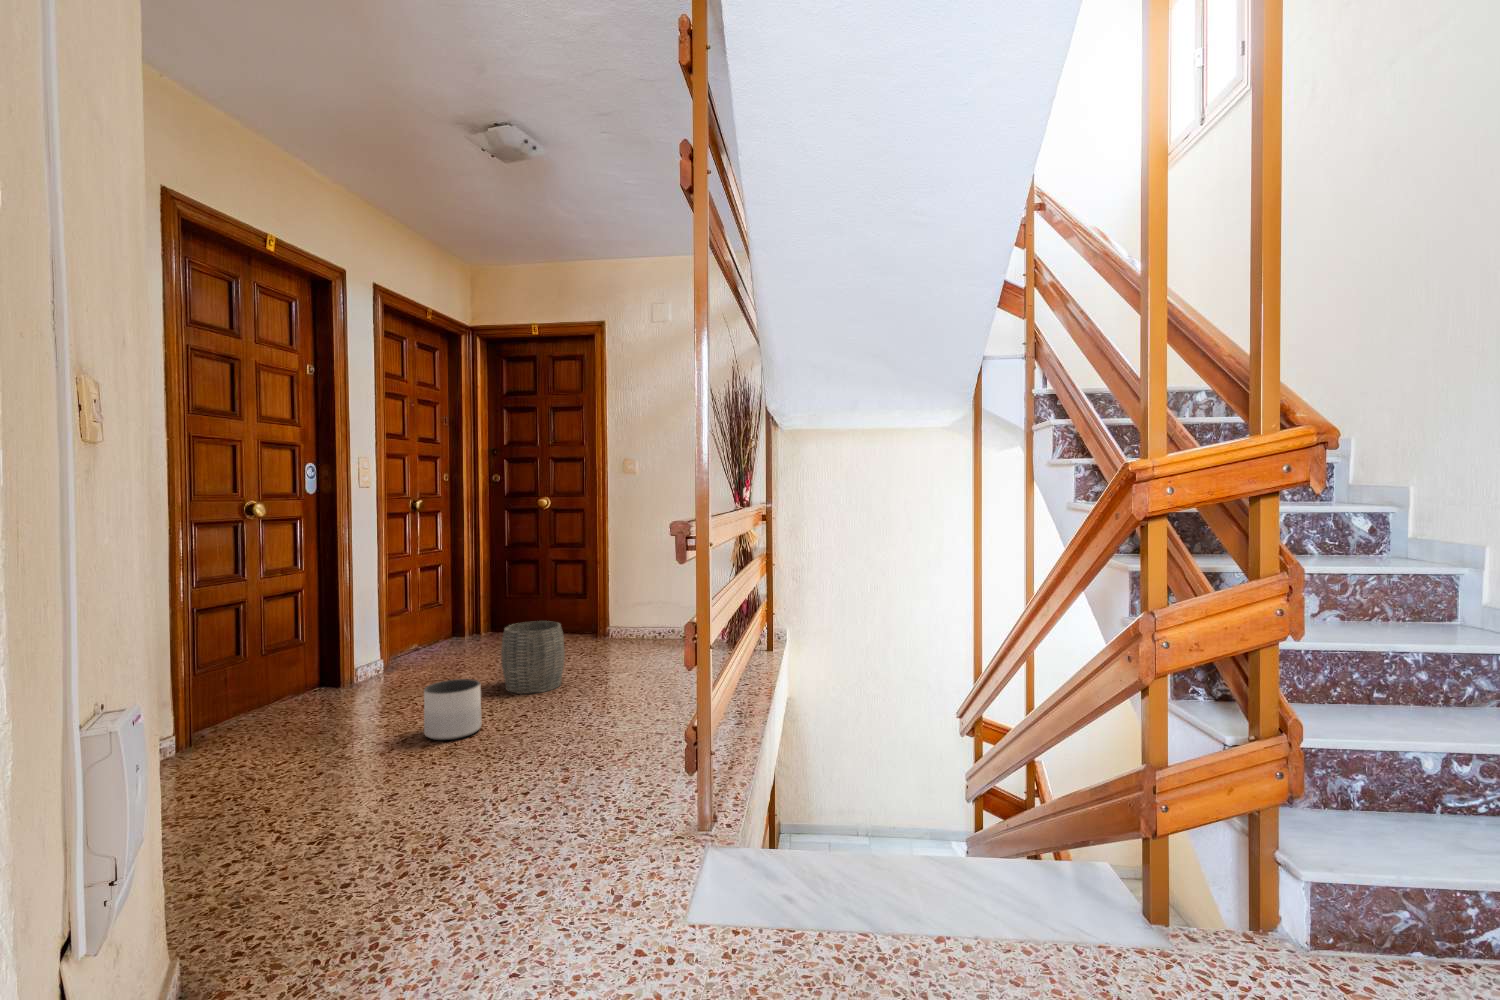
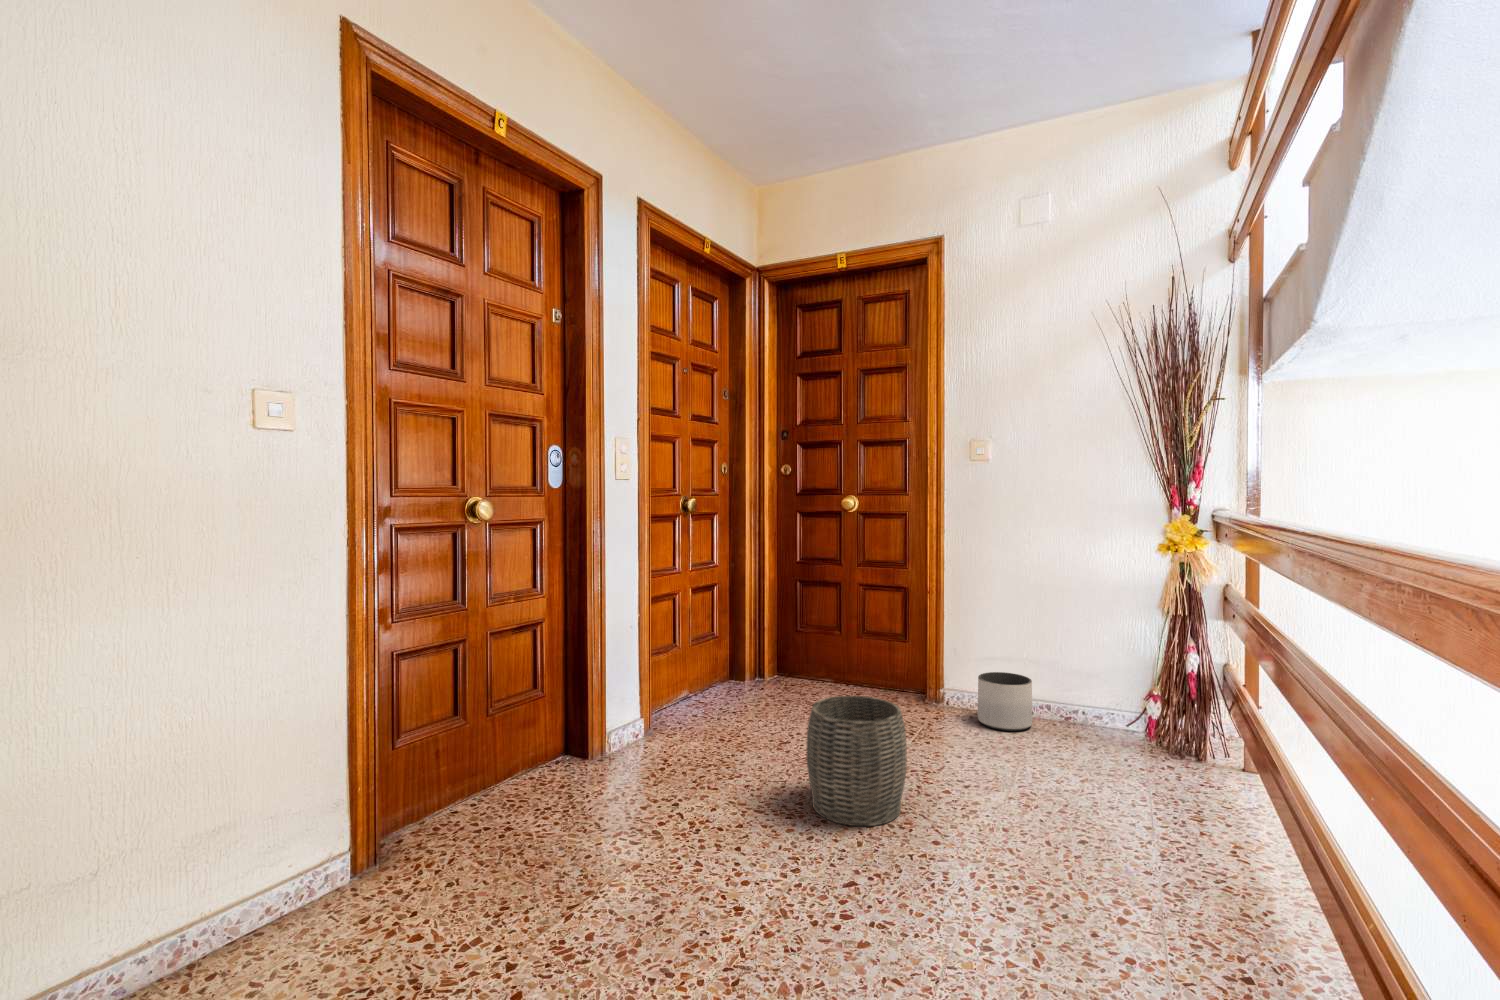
planter: present [424,679,482,740] -> present [978,672,1032,731]

